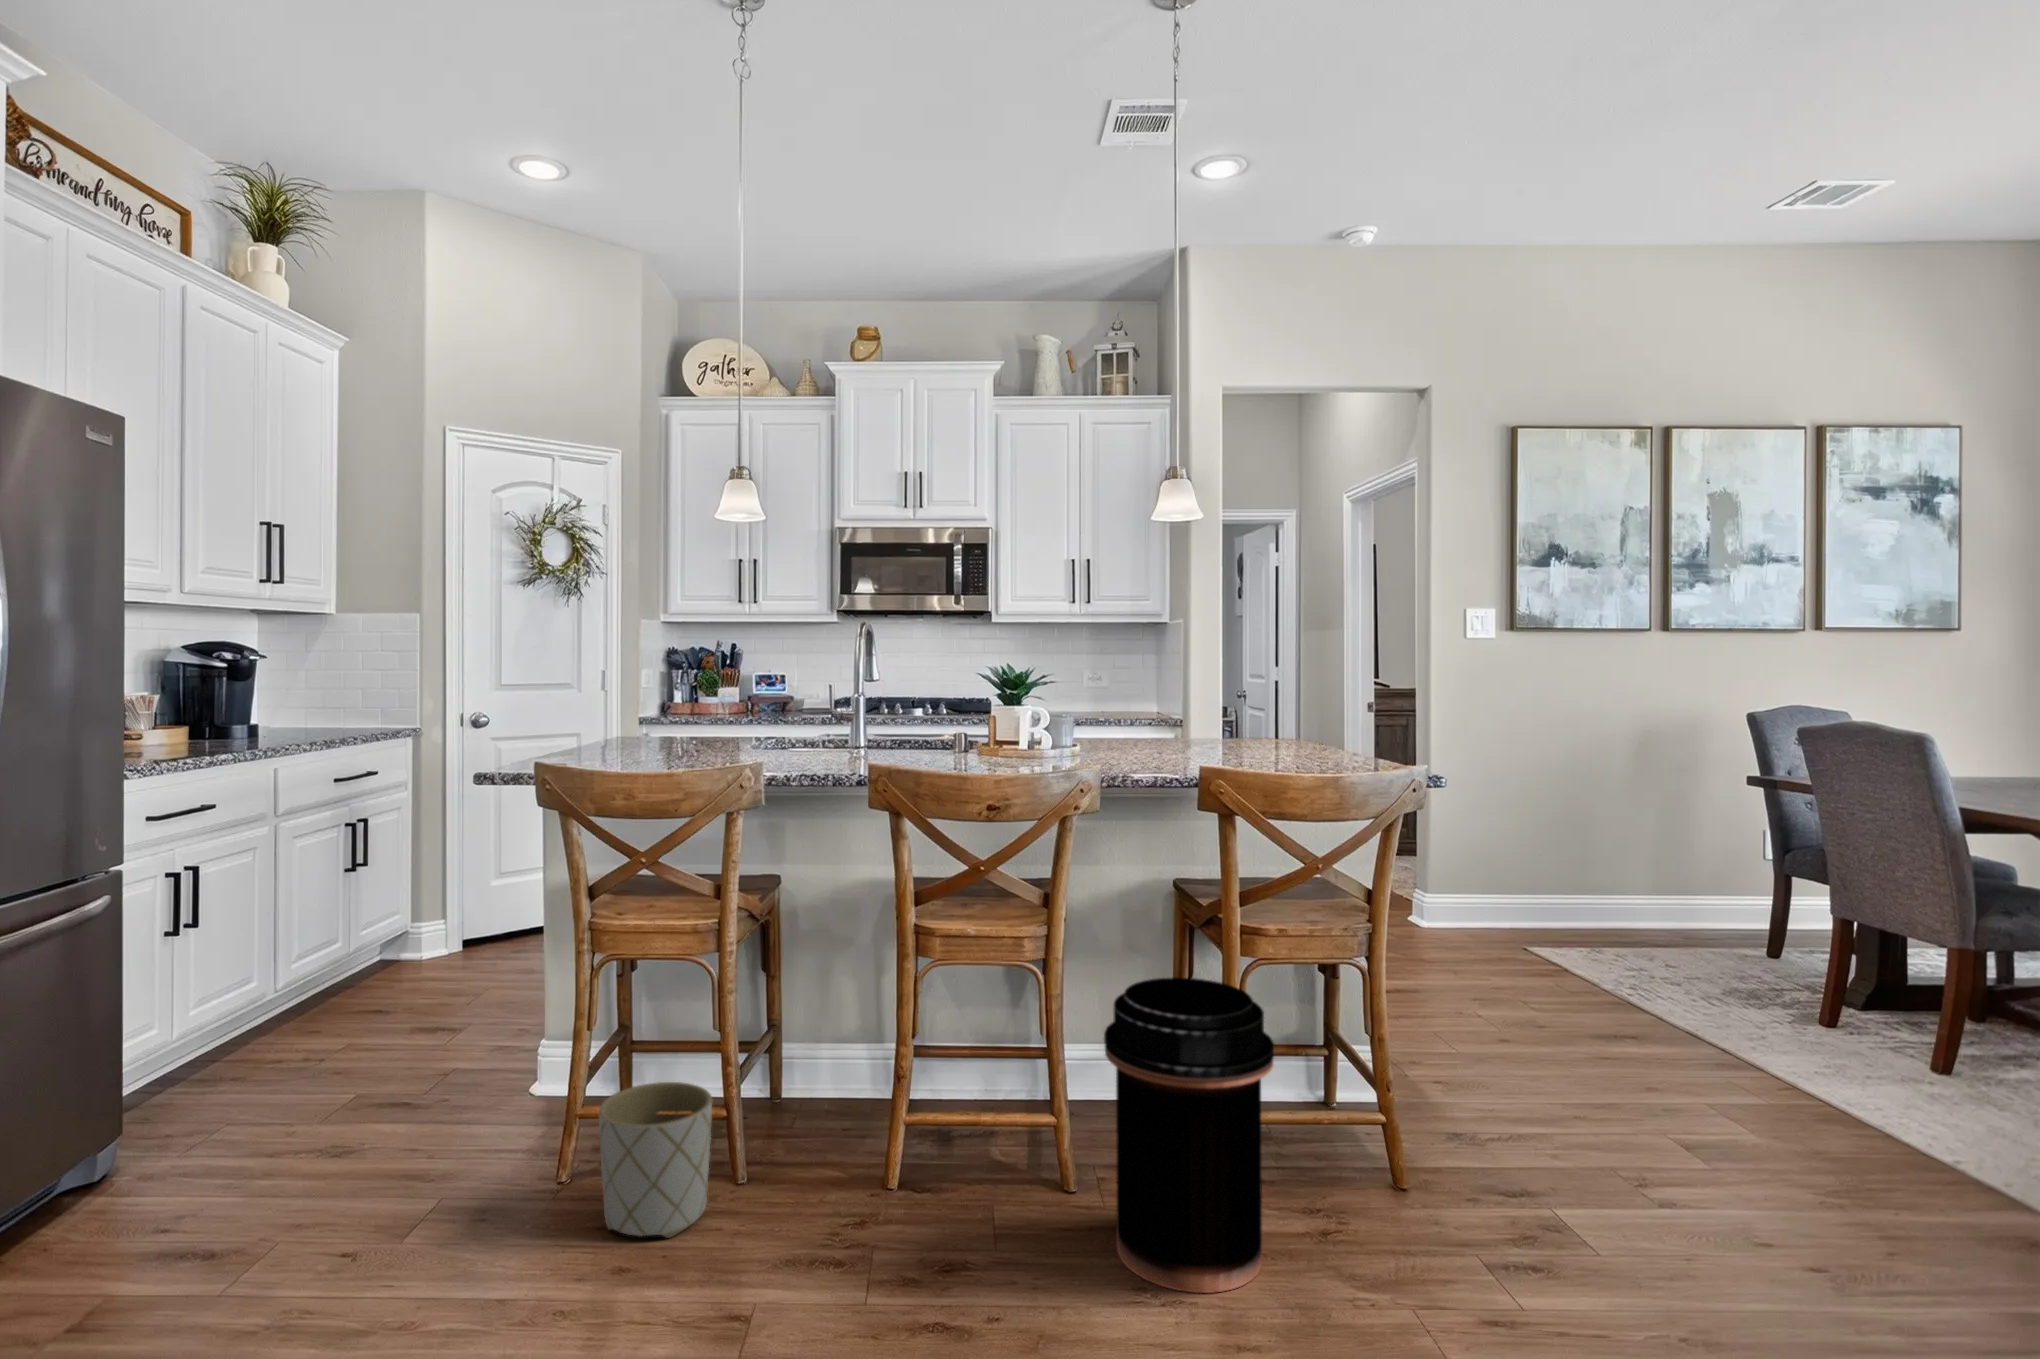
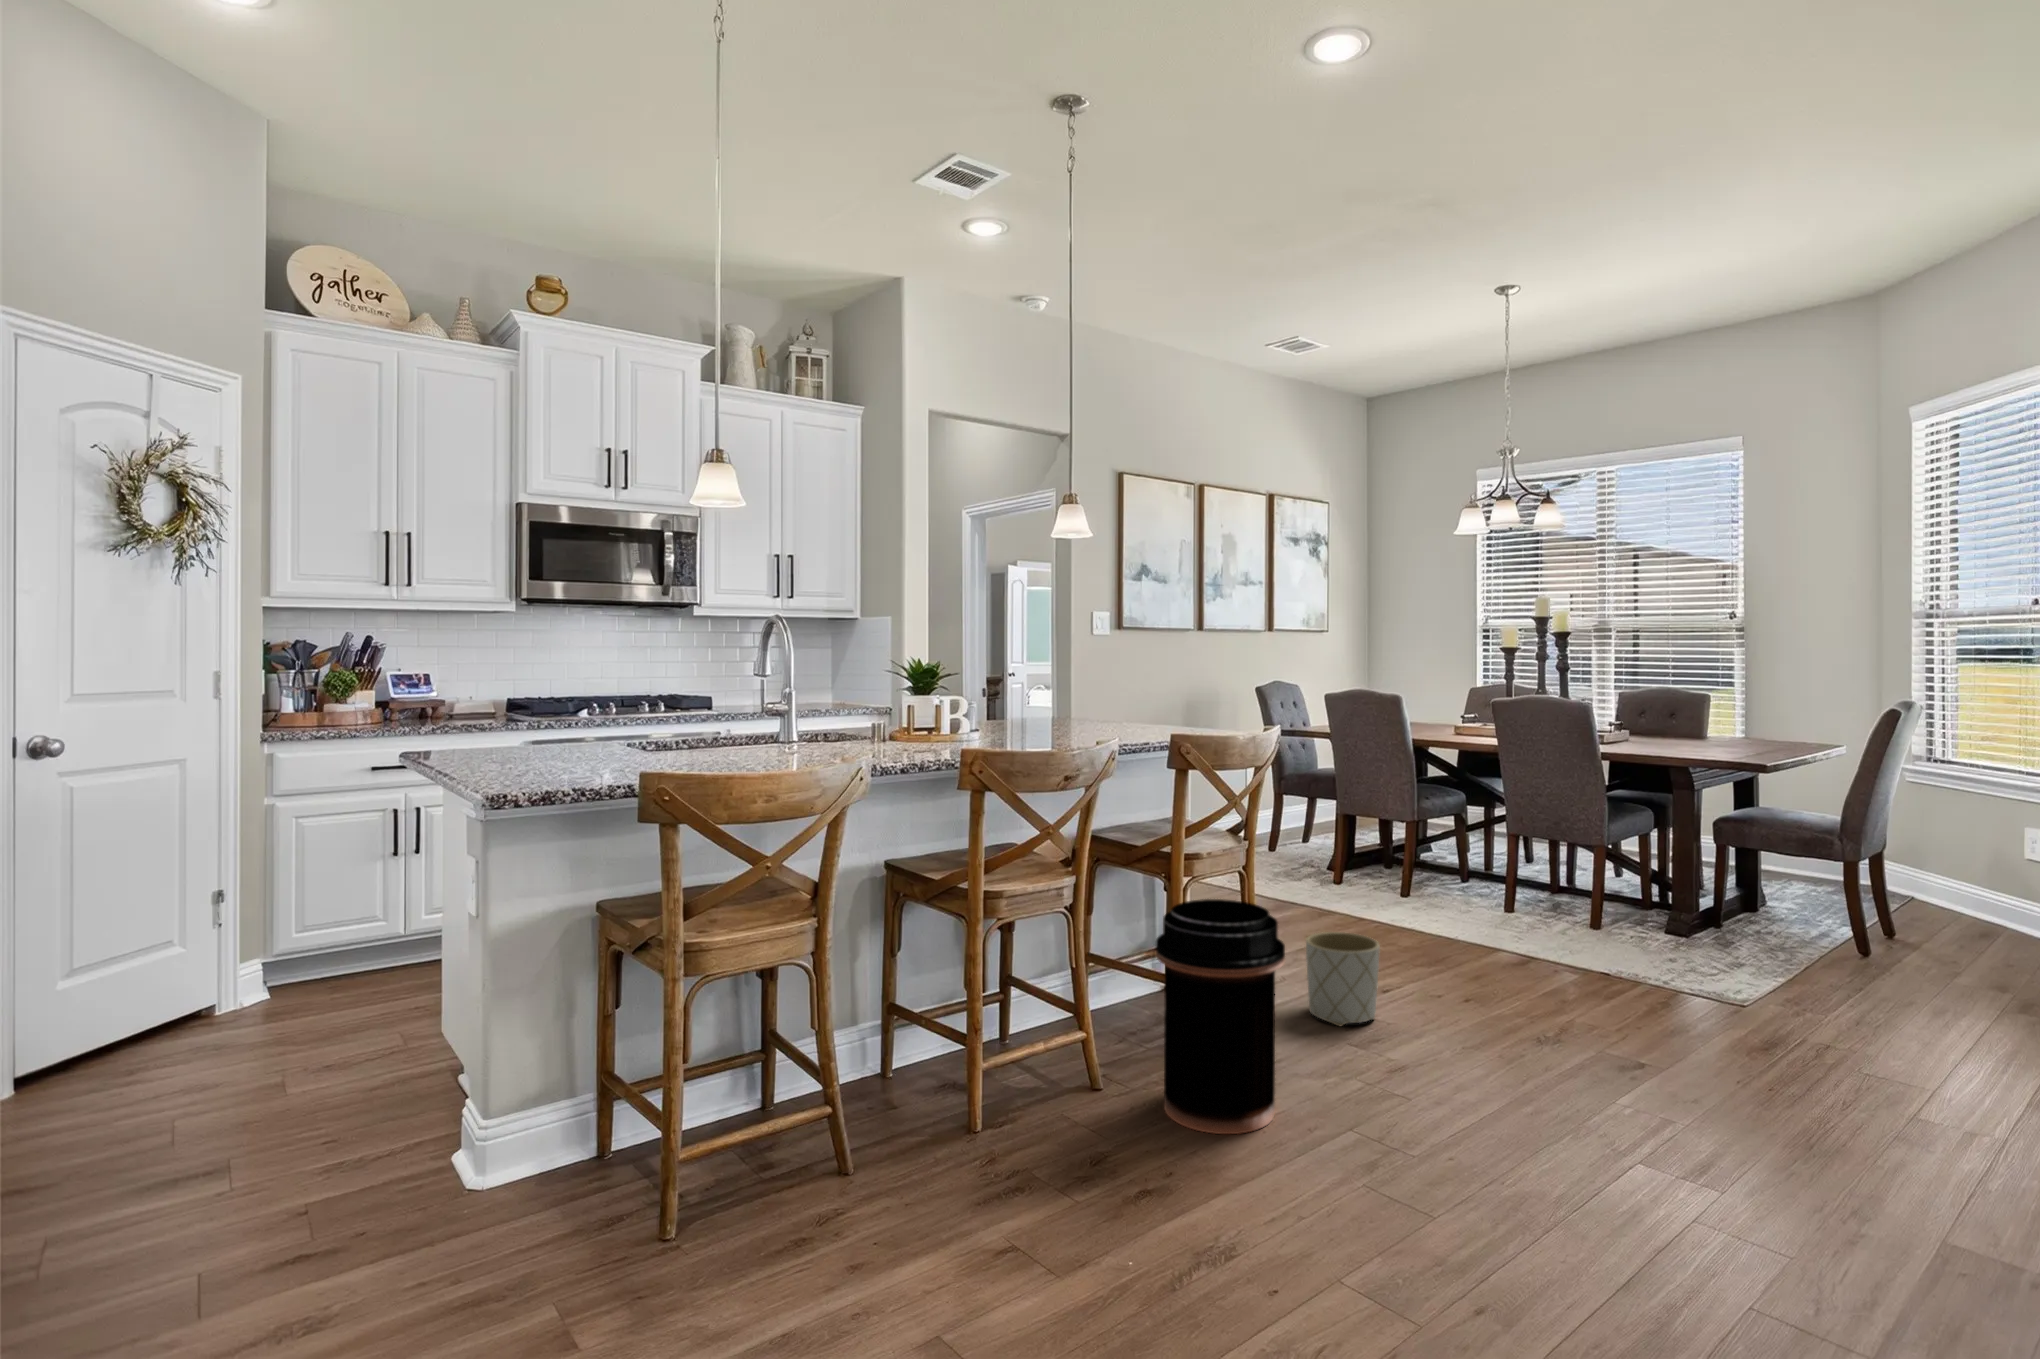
planter: present [599,1082,712,1238] -> present [1306,932,1380,1026]

